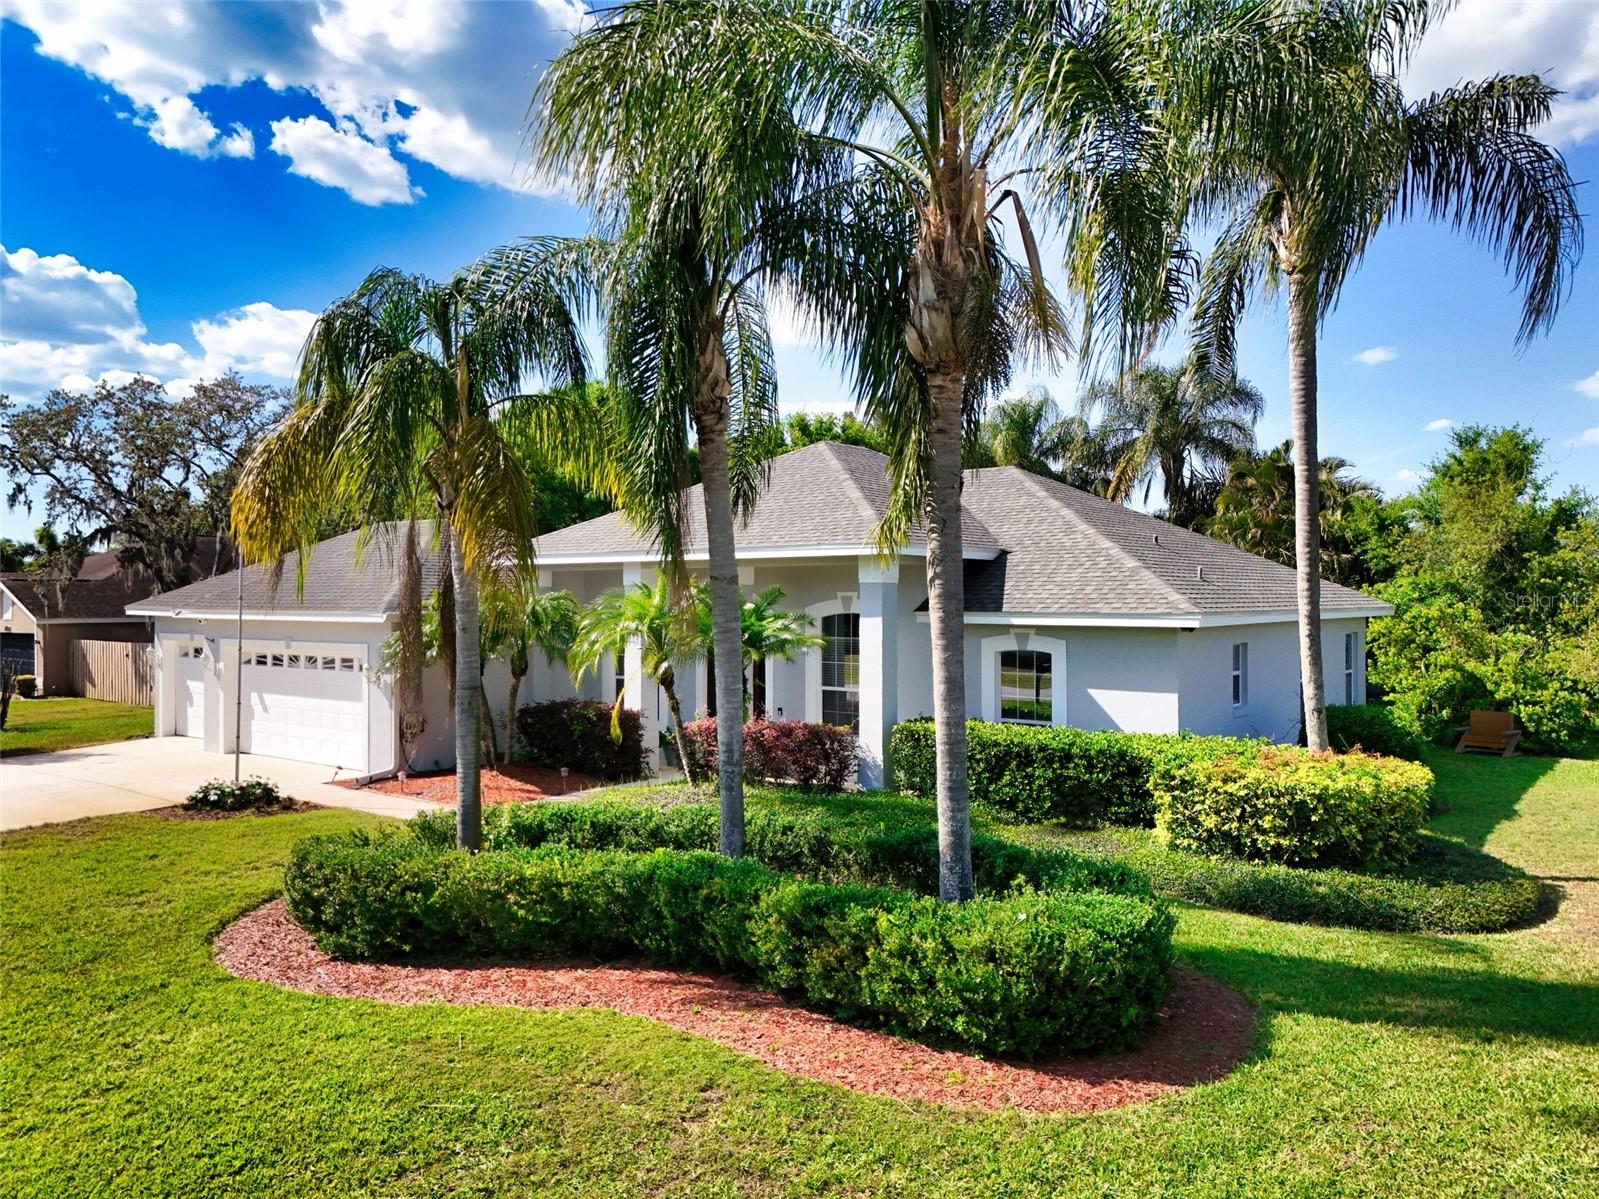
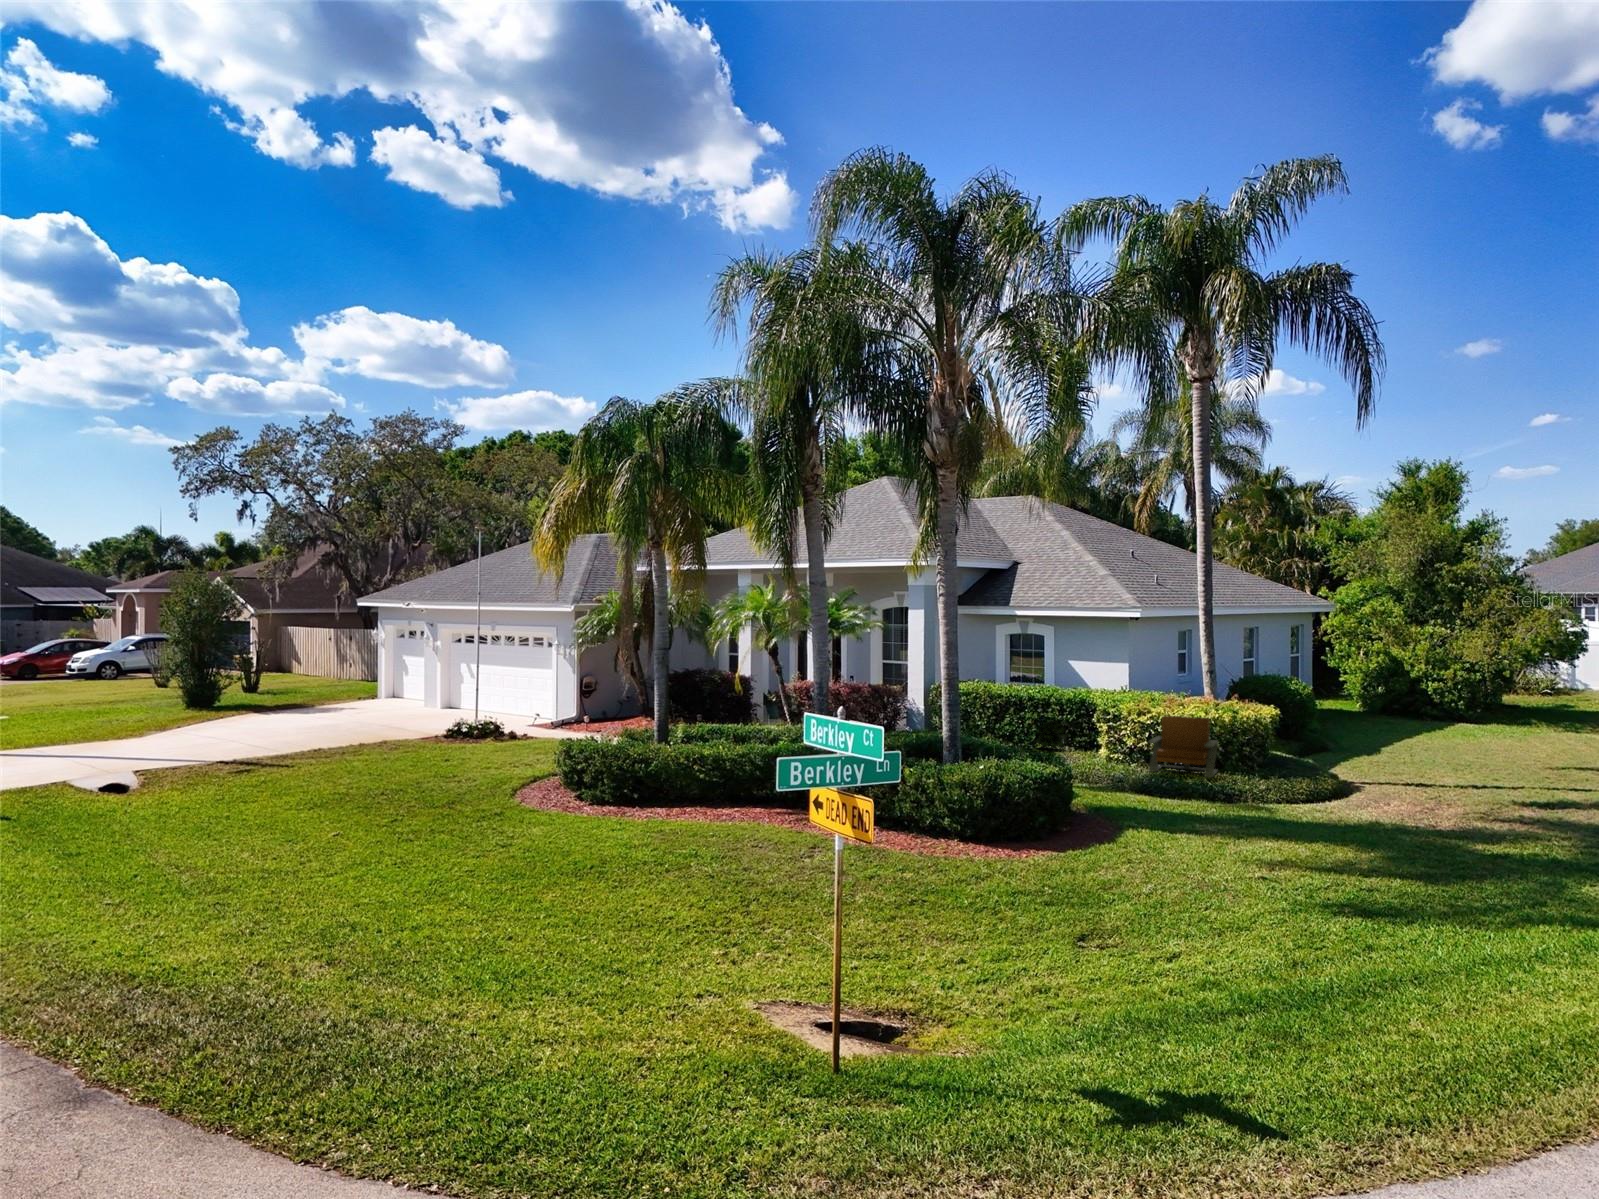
lounge chair: present [1454,710,1522,757] -> present [1148,716,1218,778]

